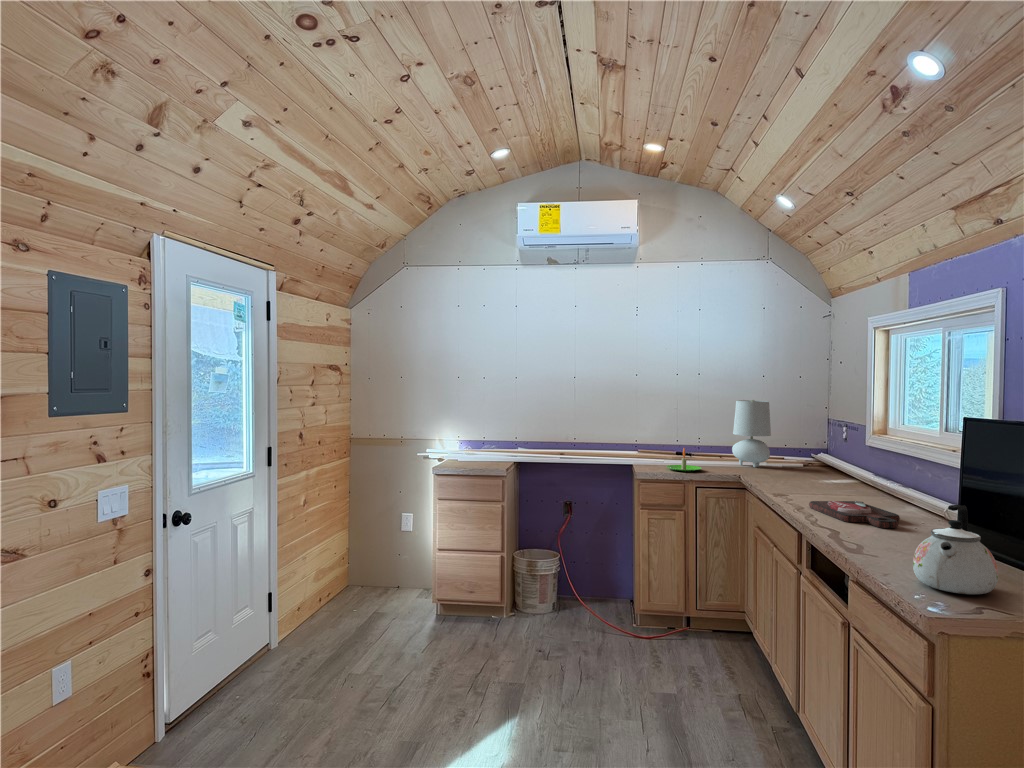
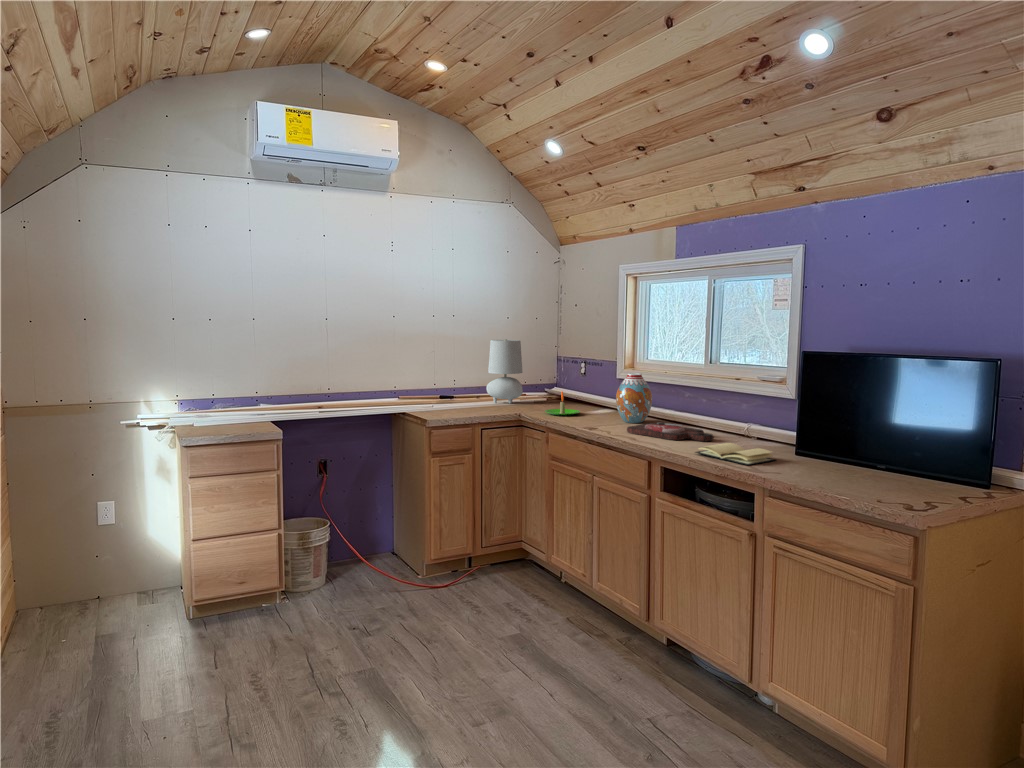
vase: none [827,443,872,500] -> present [616,373,652,423]
candle: present [666,448,702,472] -> present [545,392,580,415]
kettle: present [913,505,998,594] -> none [807,412,868,480]
book: none [829,530,921,559] -> present [695,443,775,465]

